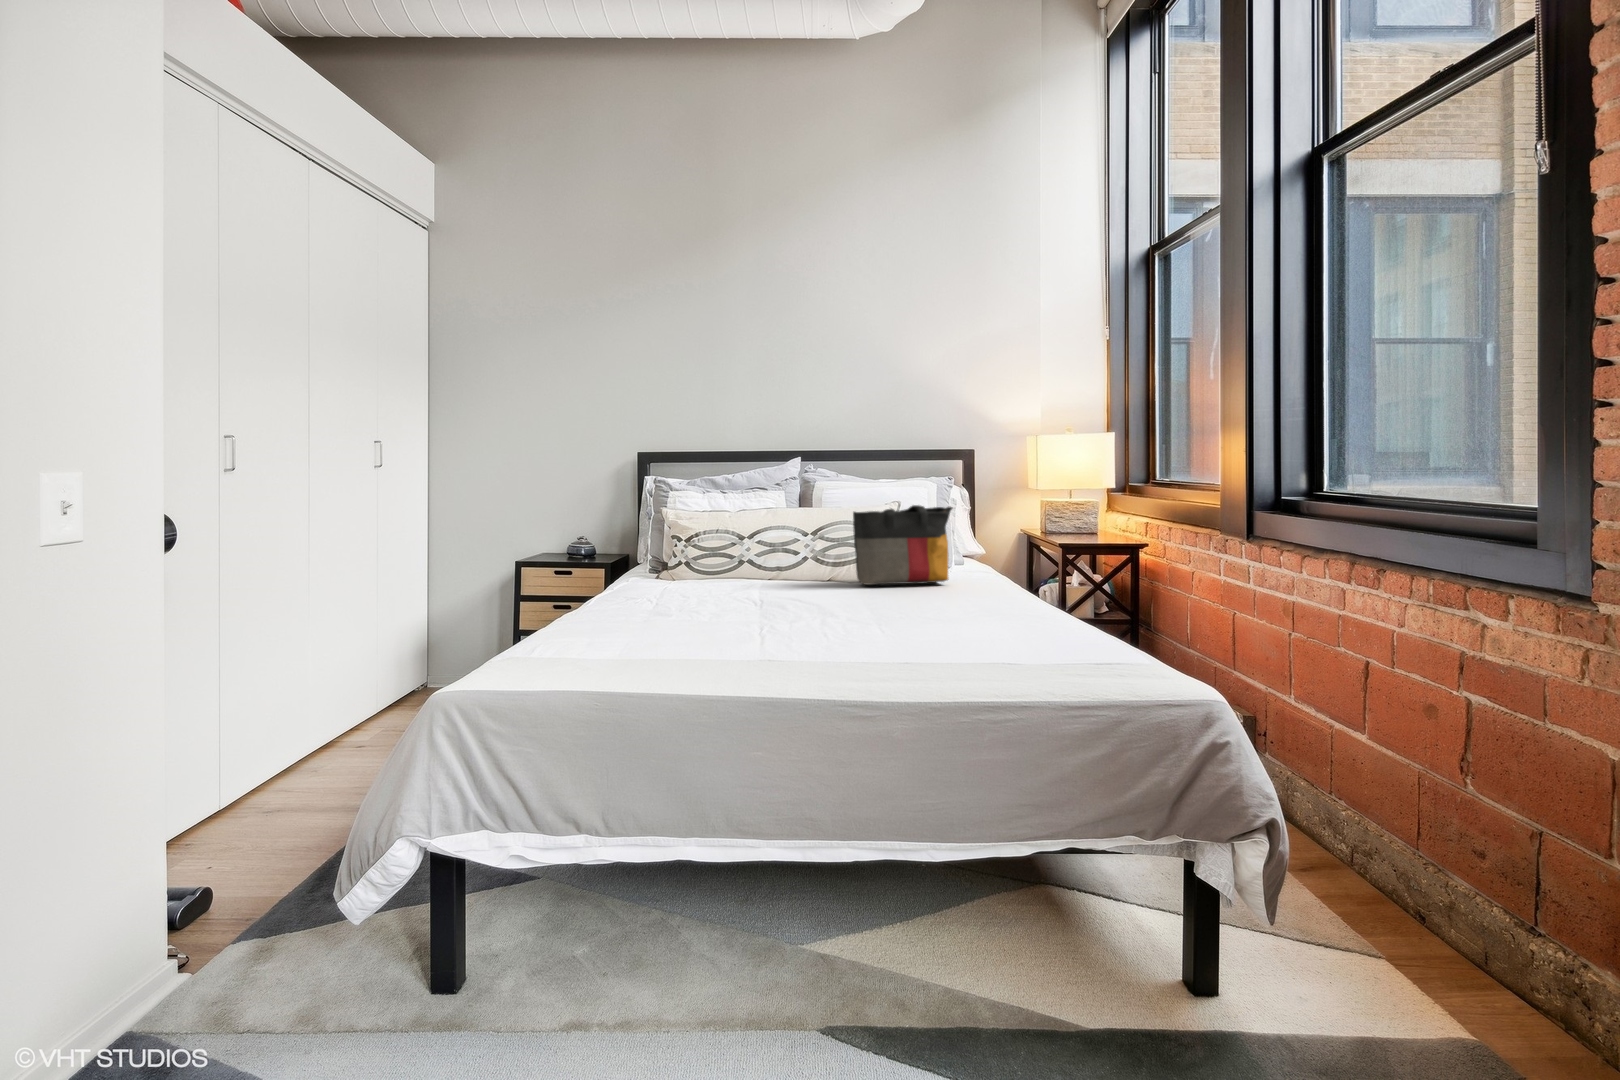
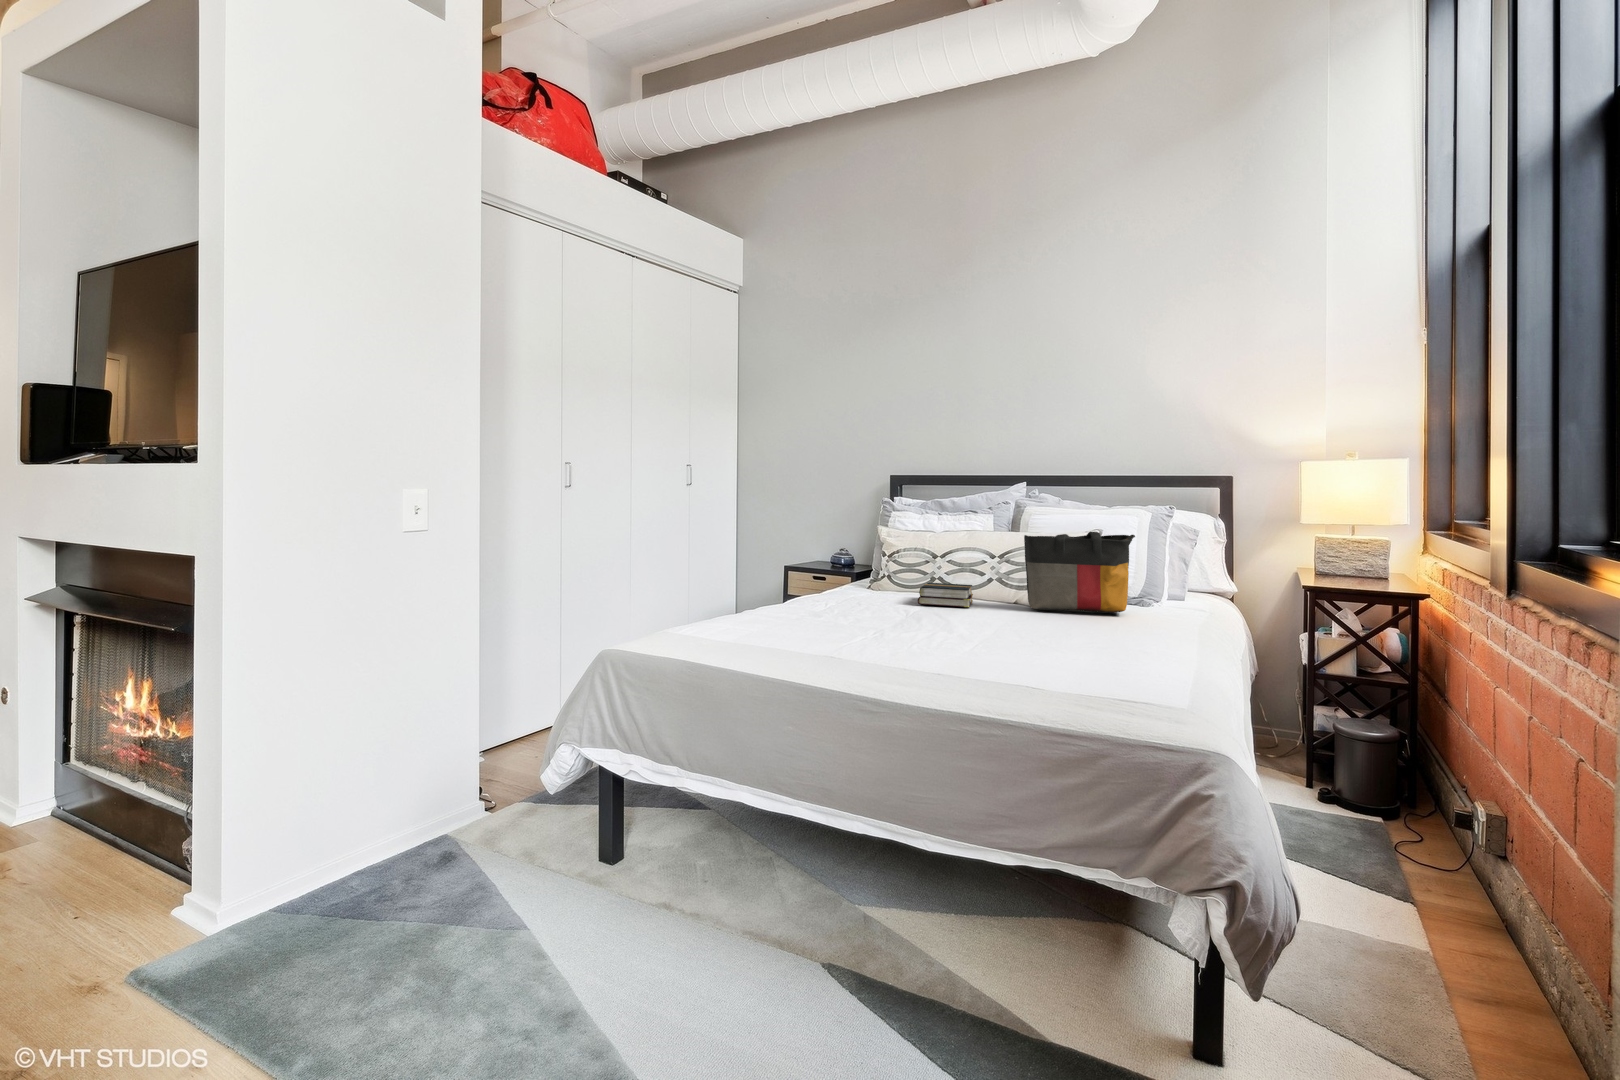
hardback book: none [743,566,808,590] -> present [918,583,973,607]

